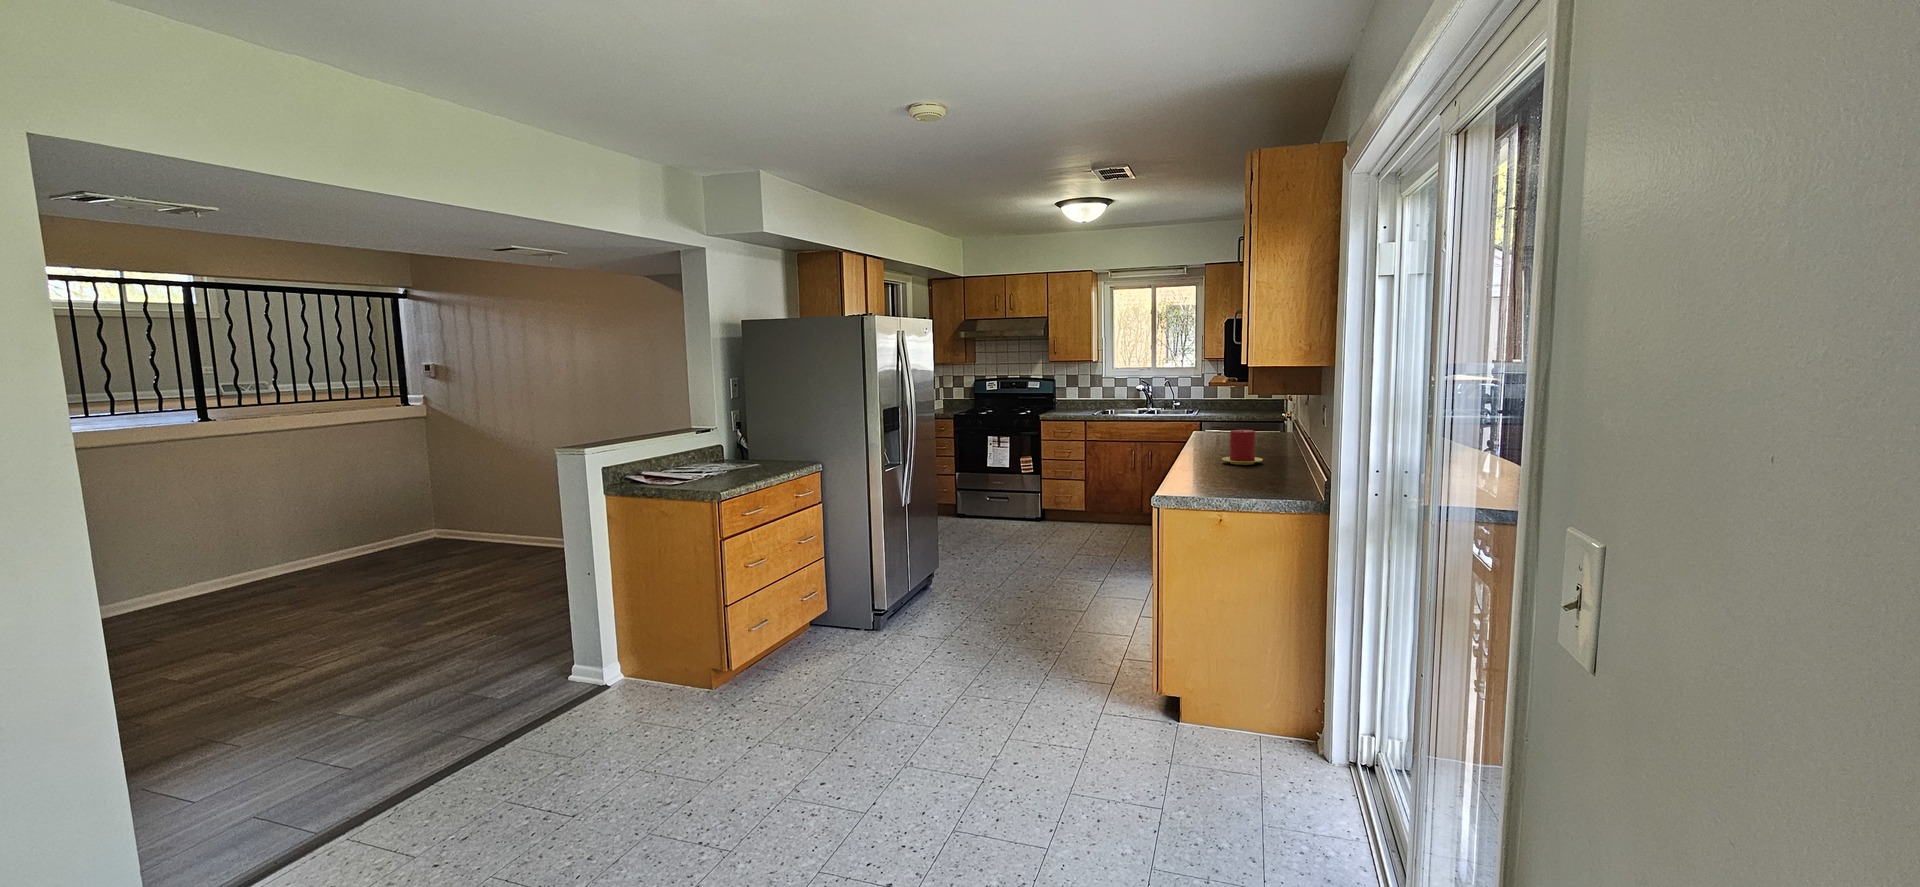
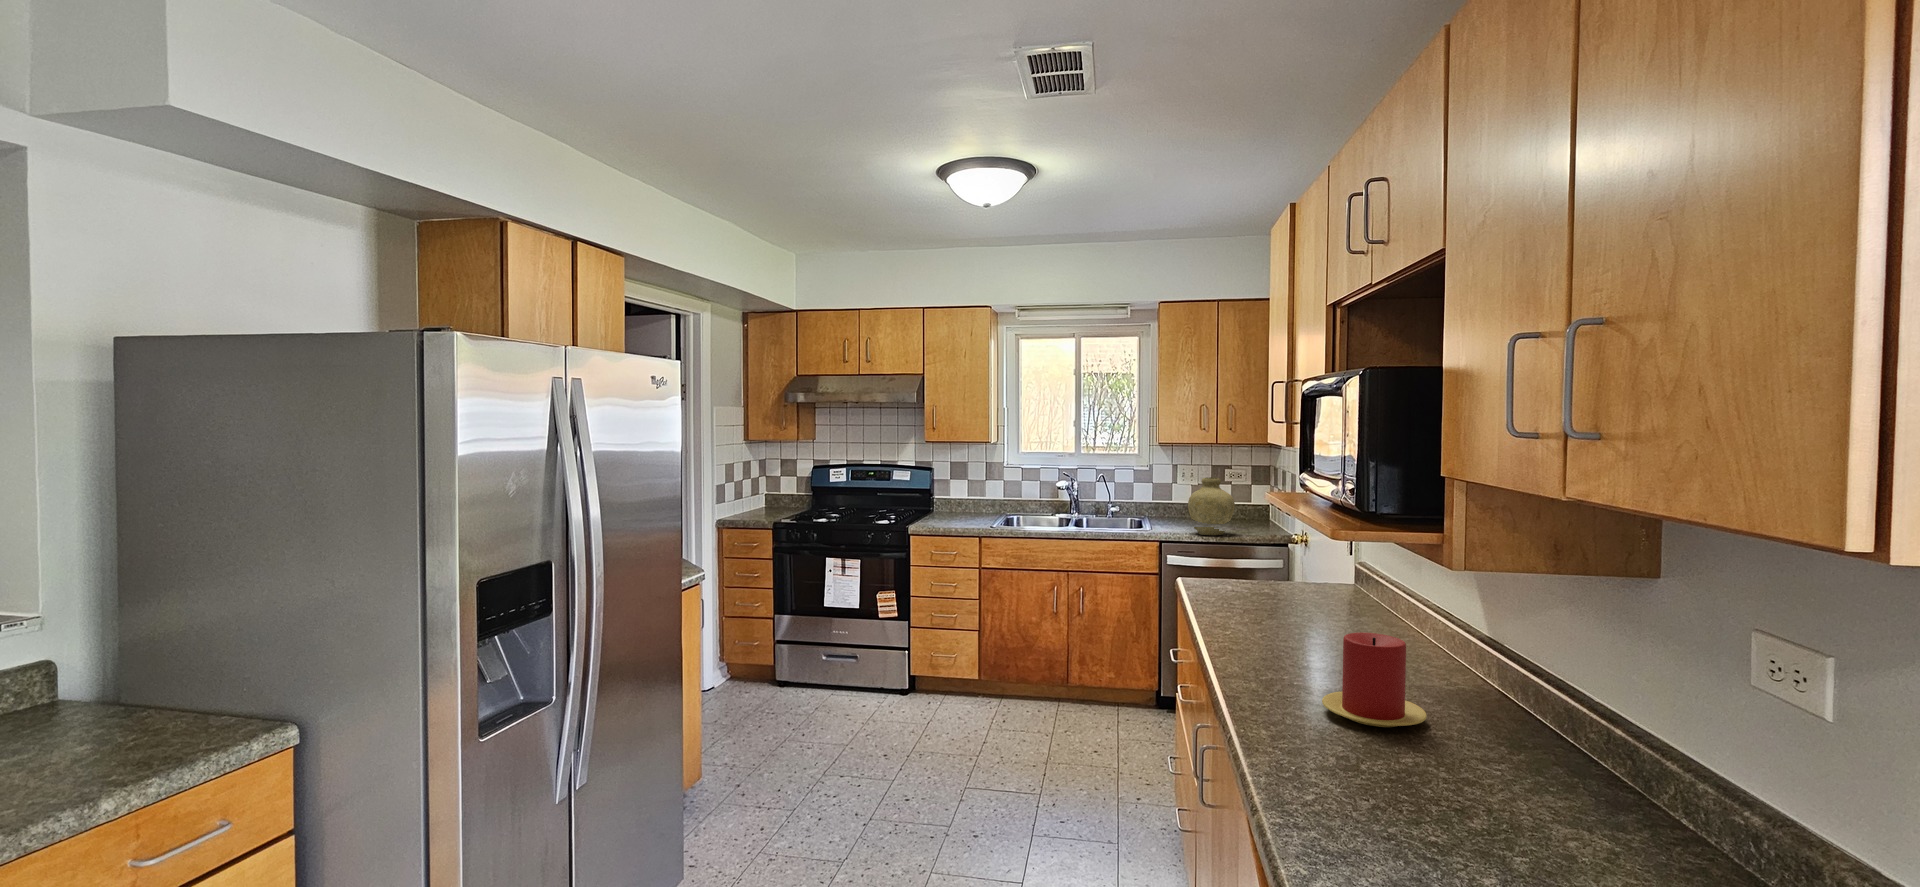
vase: none [1227,381,1258,419] -> present [1188,477,1235,535]

